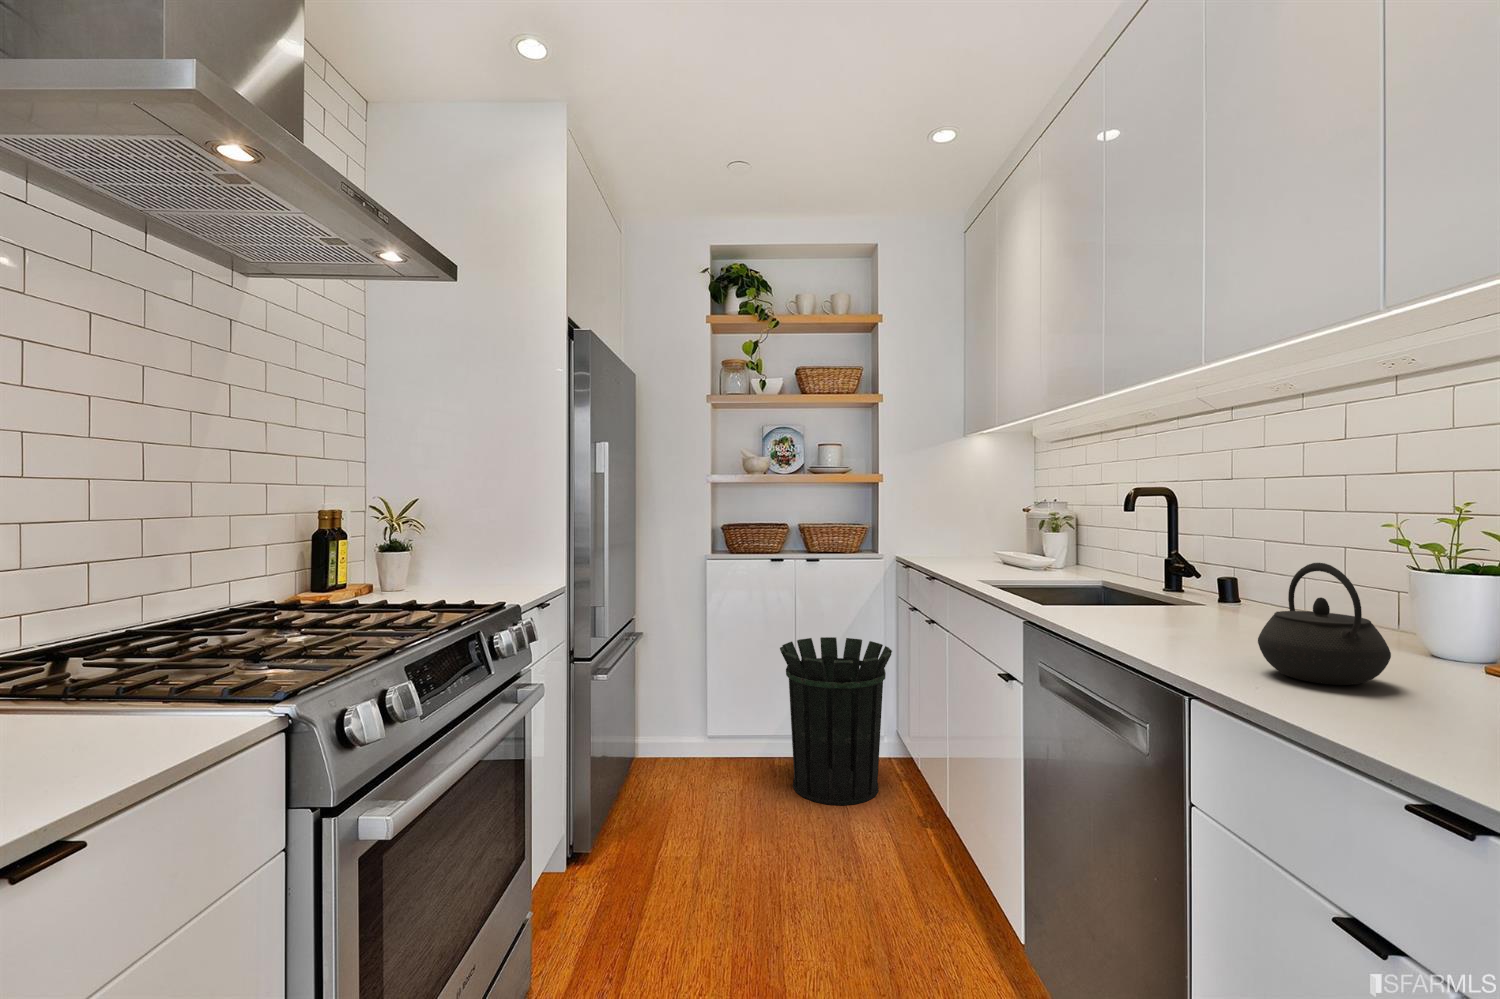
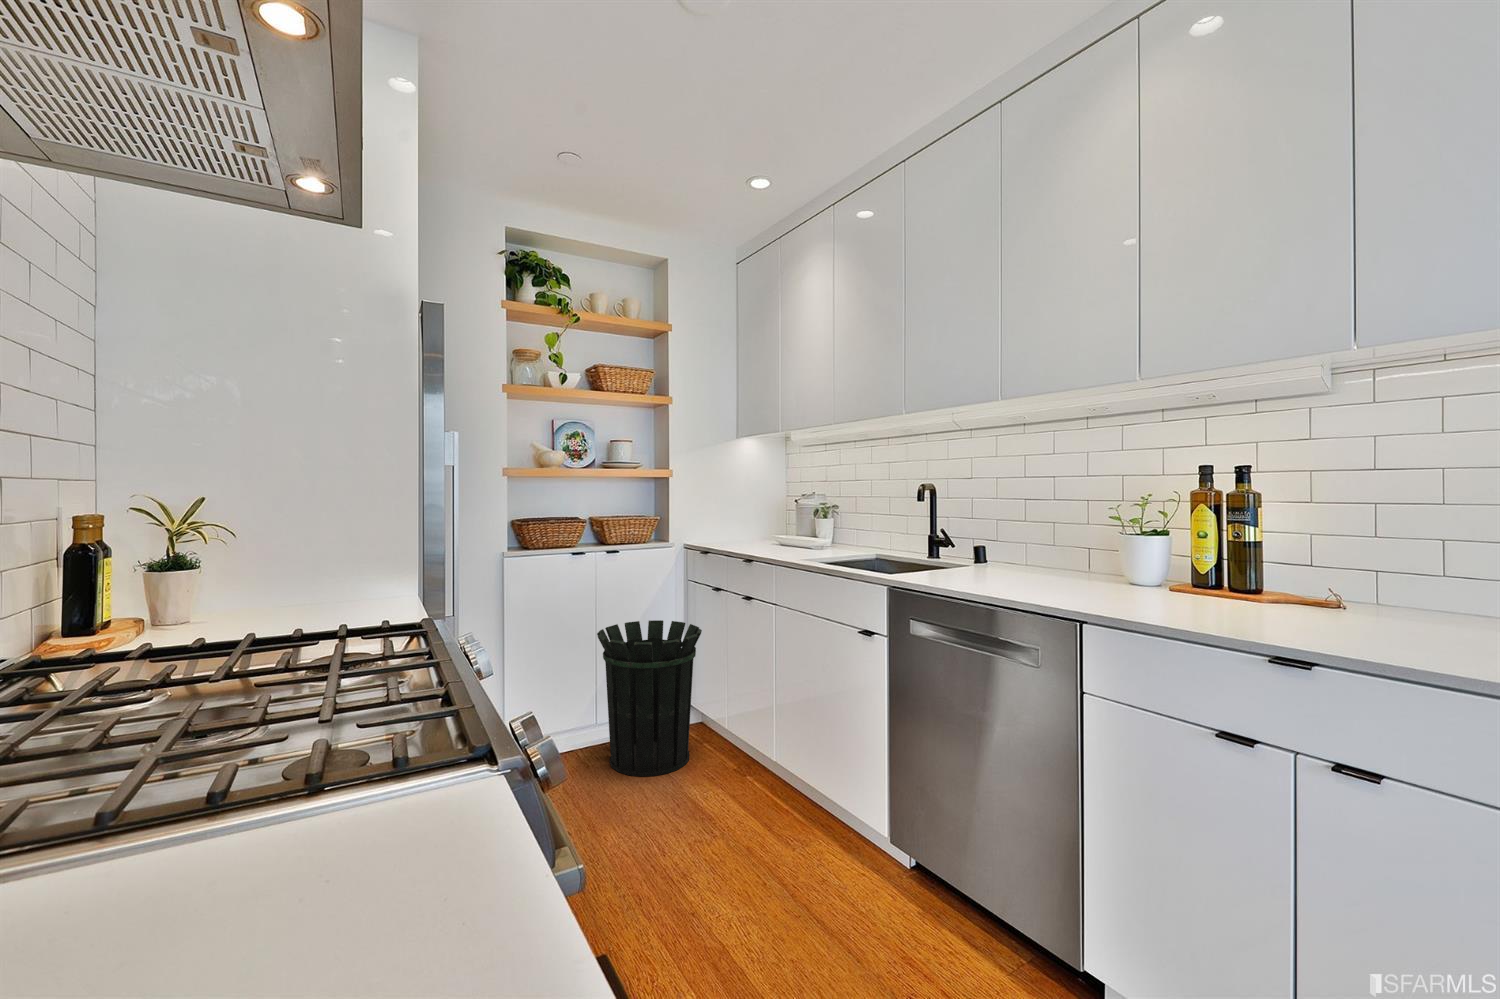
kettle: present [1258,563,1391,685] -> none [1102,531,1183,608]

